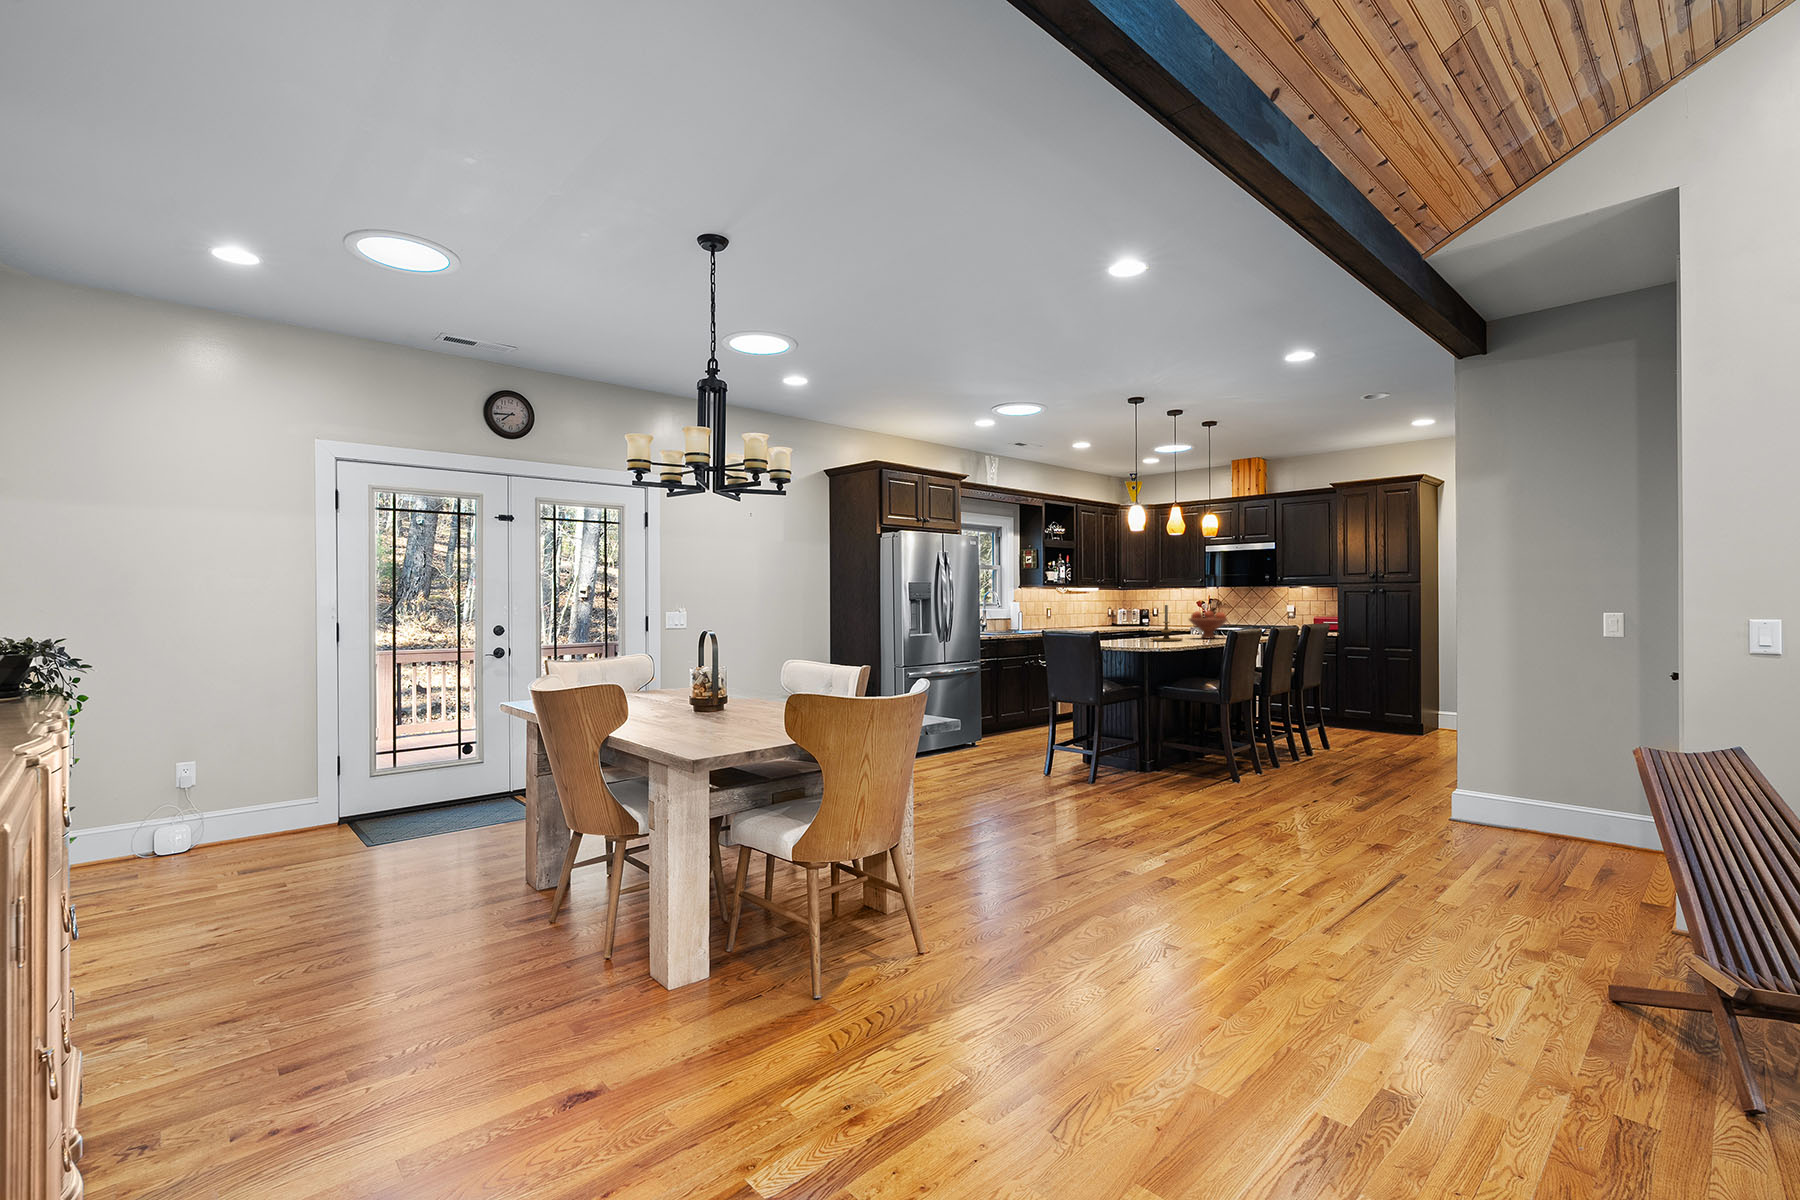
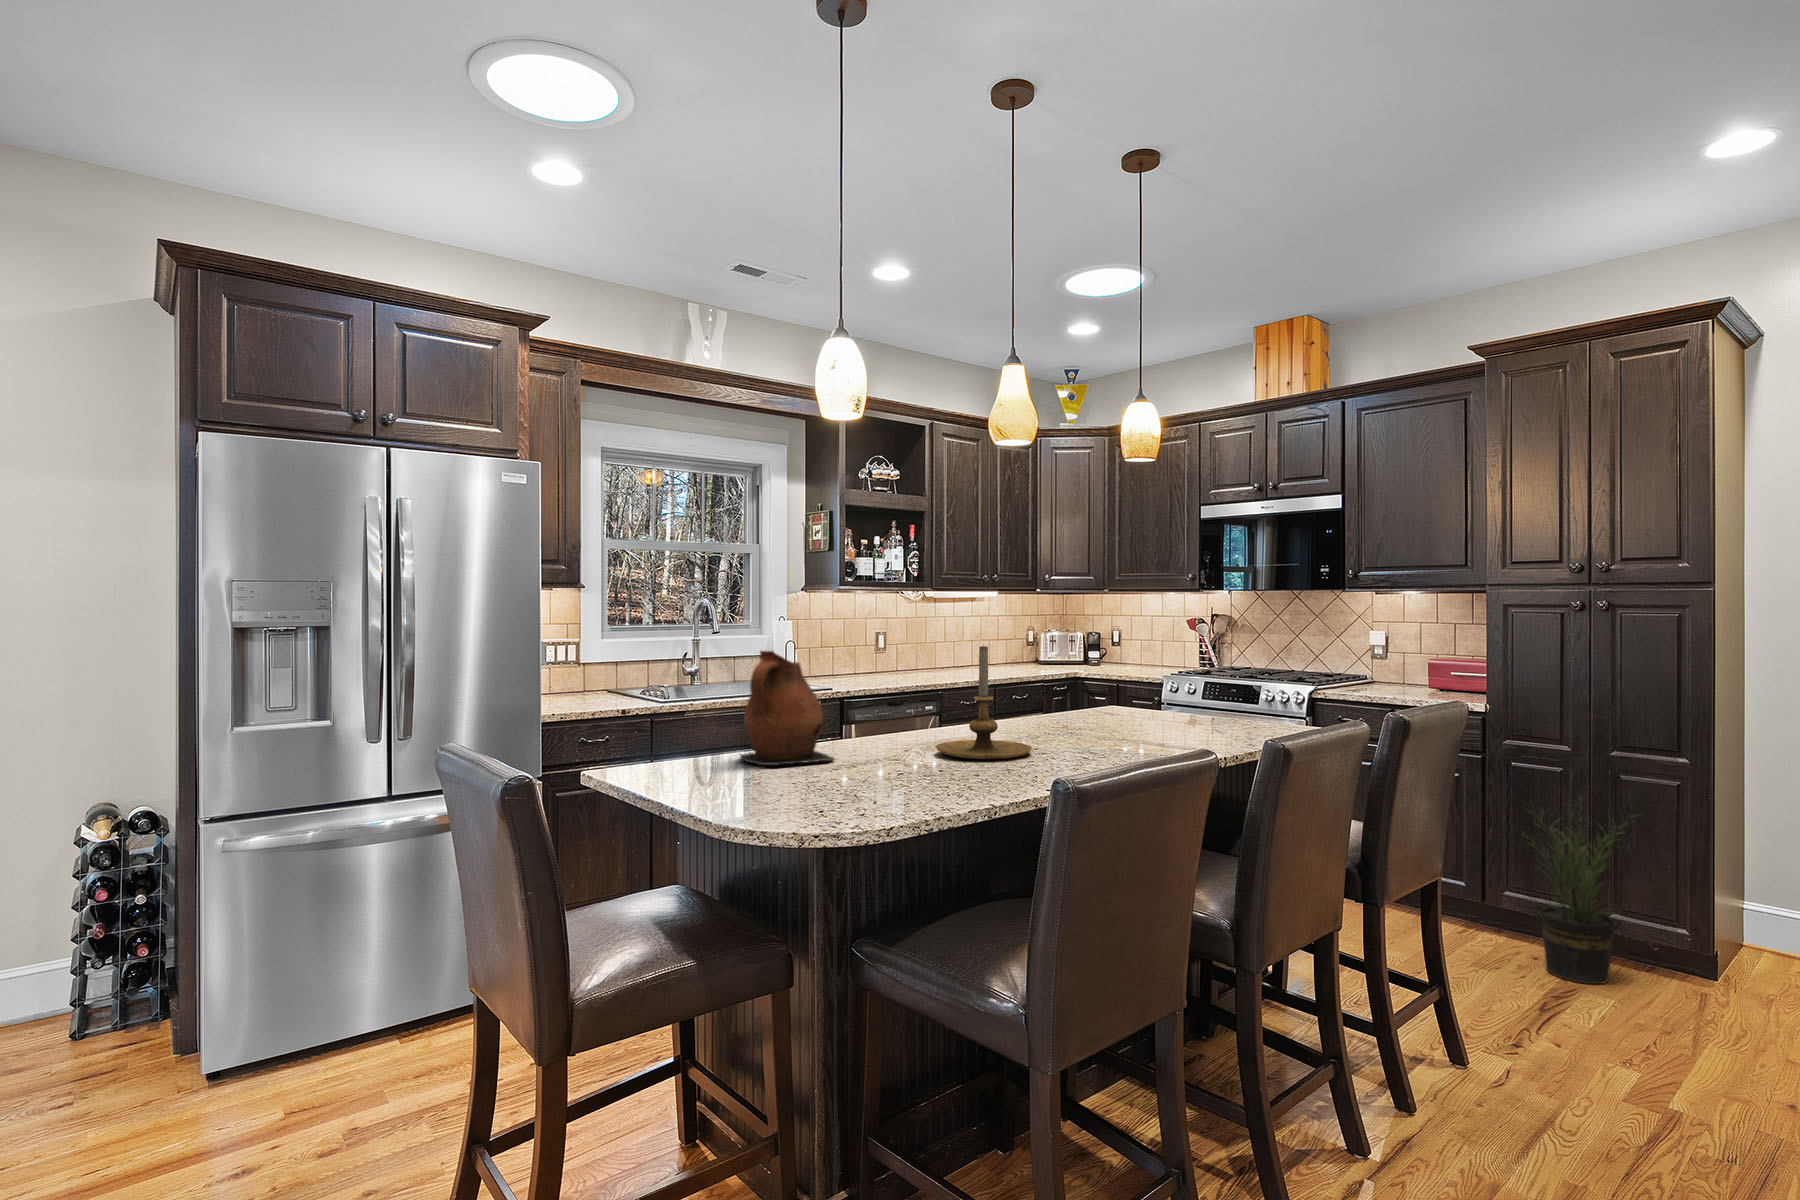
ceramic pitcher: none [1086,606,1121,643] -> present [740,651,834,765]
fruit bowl: present [1189,611,1227,639] -> none [1072,659,1182,741]
potted plant: none [1346,668,1392,738] -> present [1522,799,1628,984]

